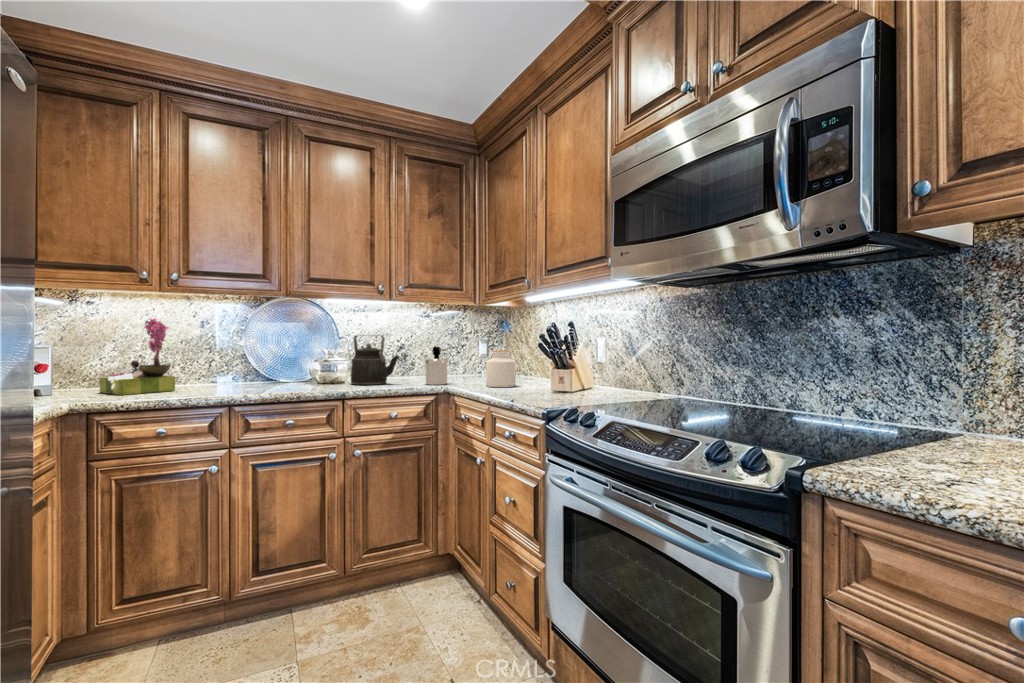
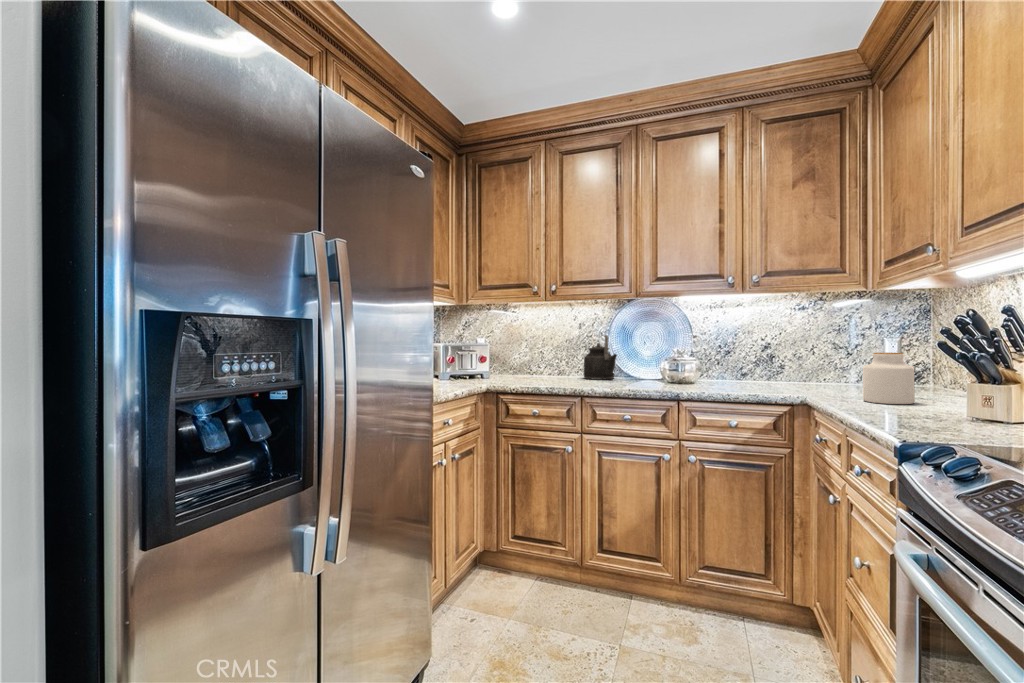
flower arrangement: present [100,318,175,395] -> none [511,322,554,382]
kettle: present [351,335,399,385] -> present [584,335,617,380]
soap dispenser: present [425,347,451,385] -> none [781,346,813,393]

